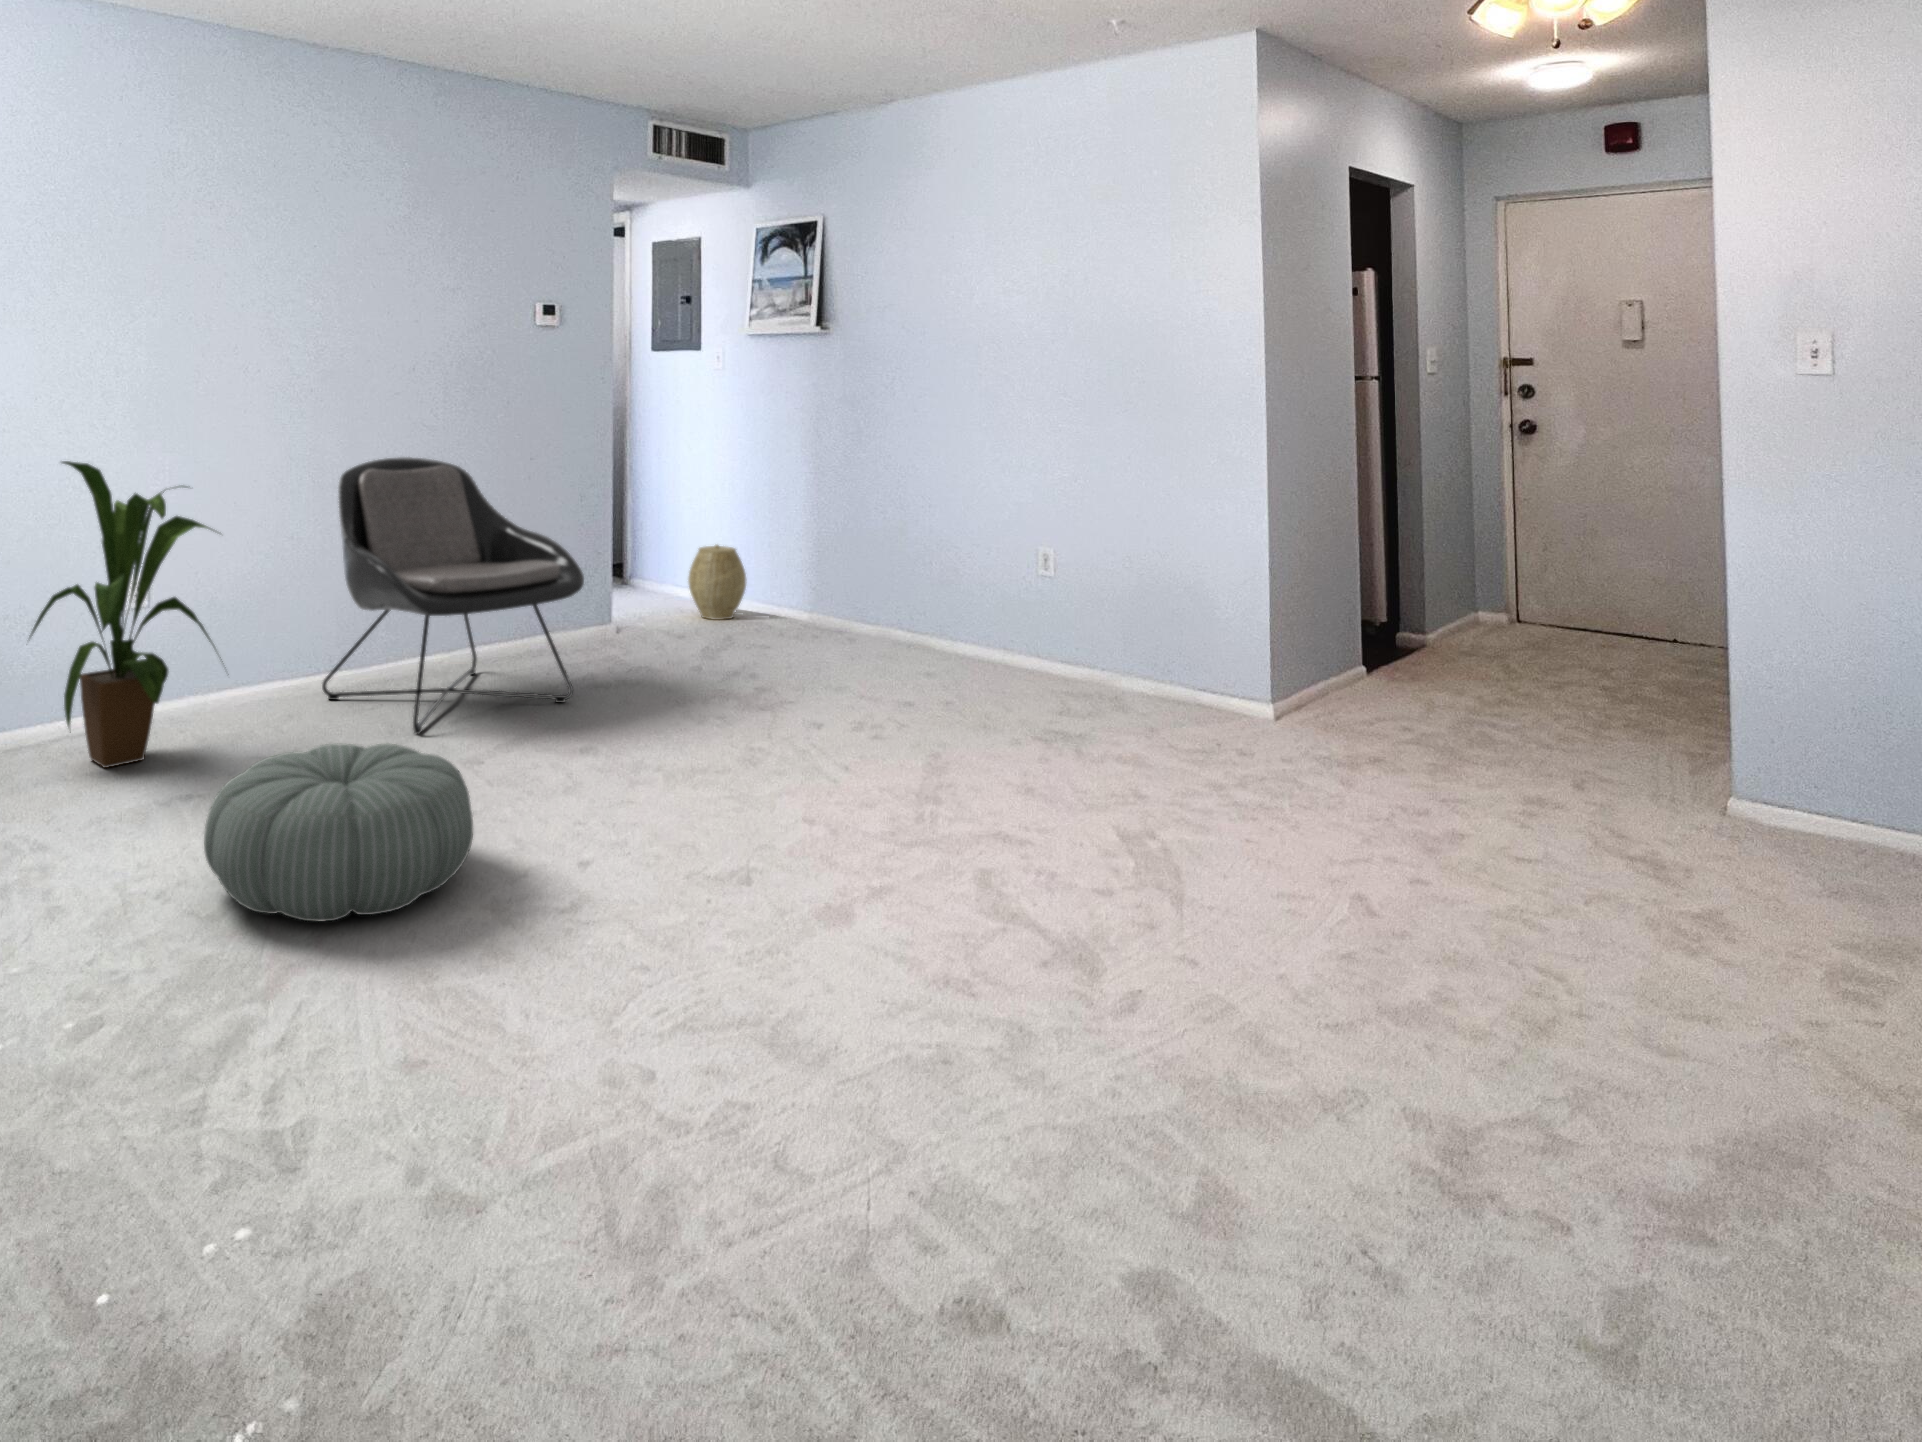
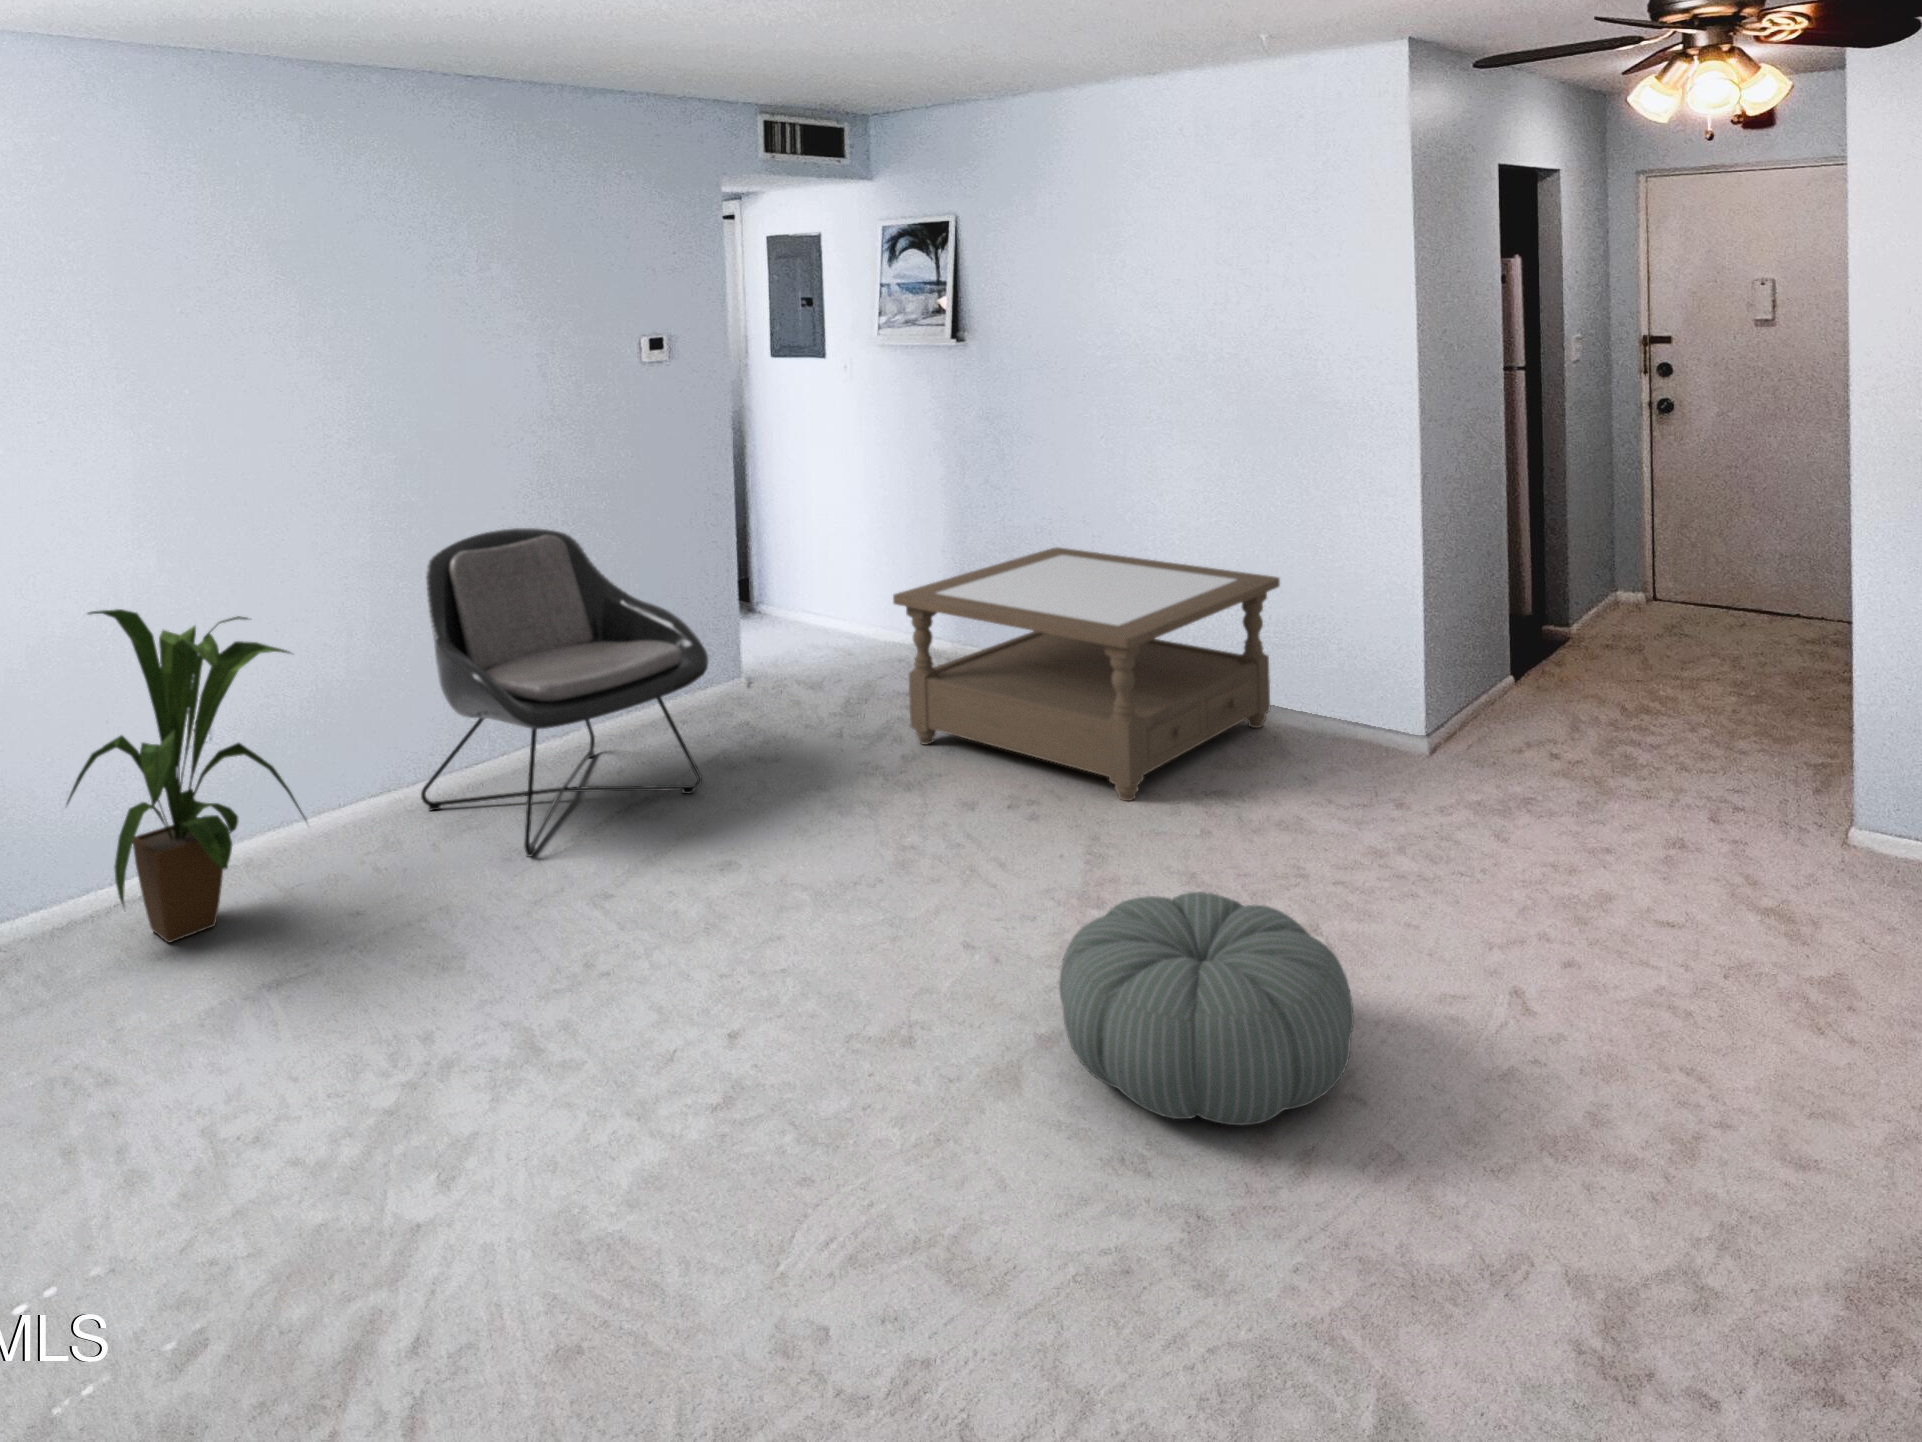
coffee table: none [756,521,1129,732] -> present [893,548,1280,801]
woven basket: present [688,545,746,620] -> none [824,570,886,651]
pouf: present [204,744,473,922] -> present [1059,892,1354,1125]

